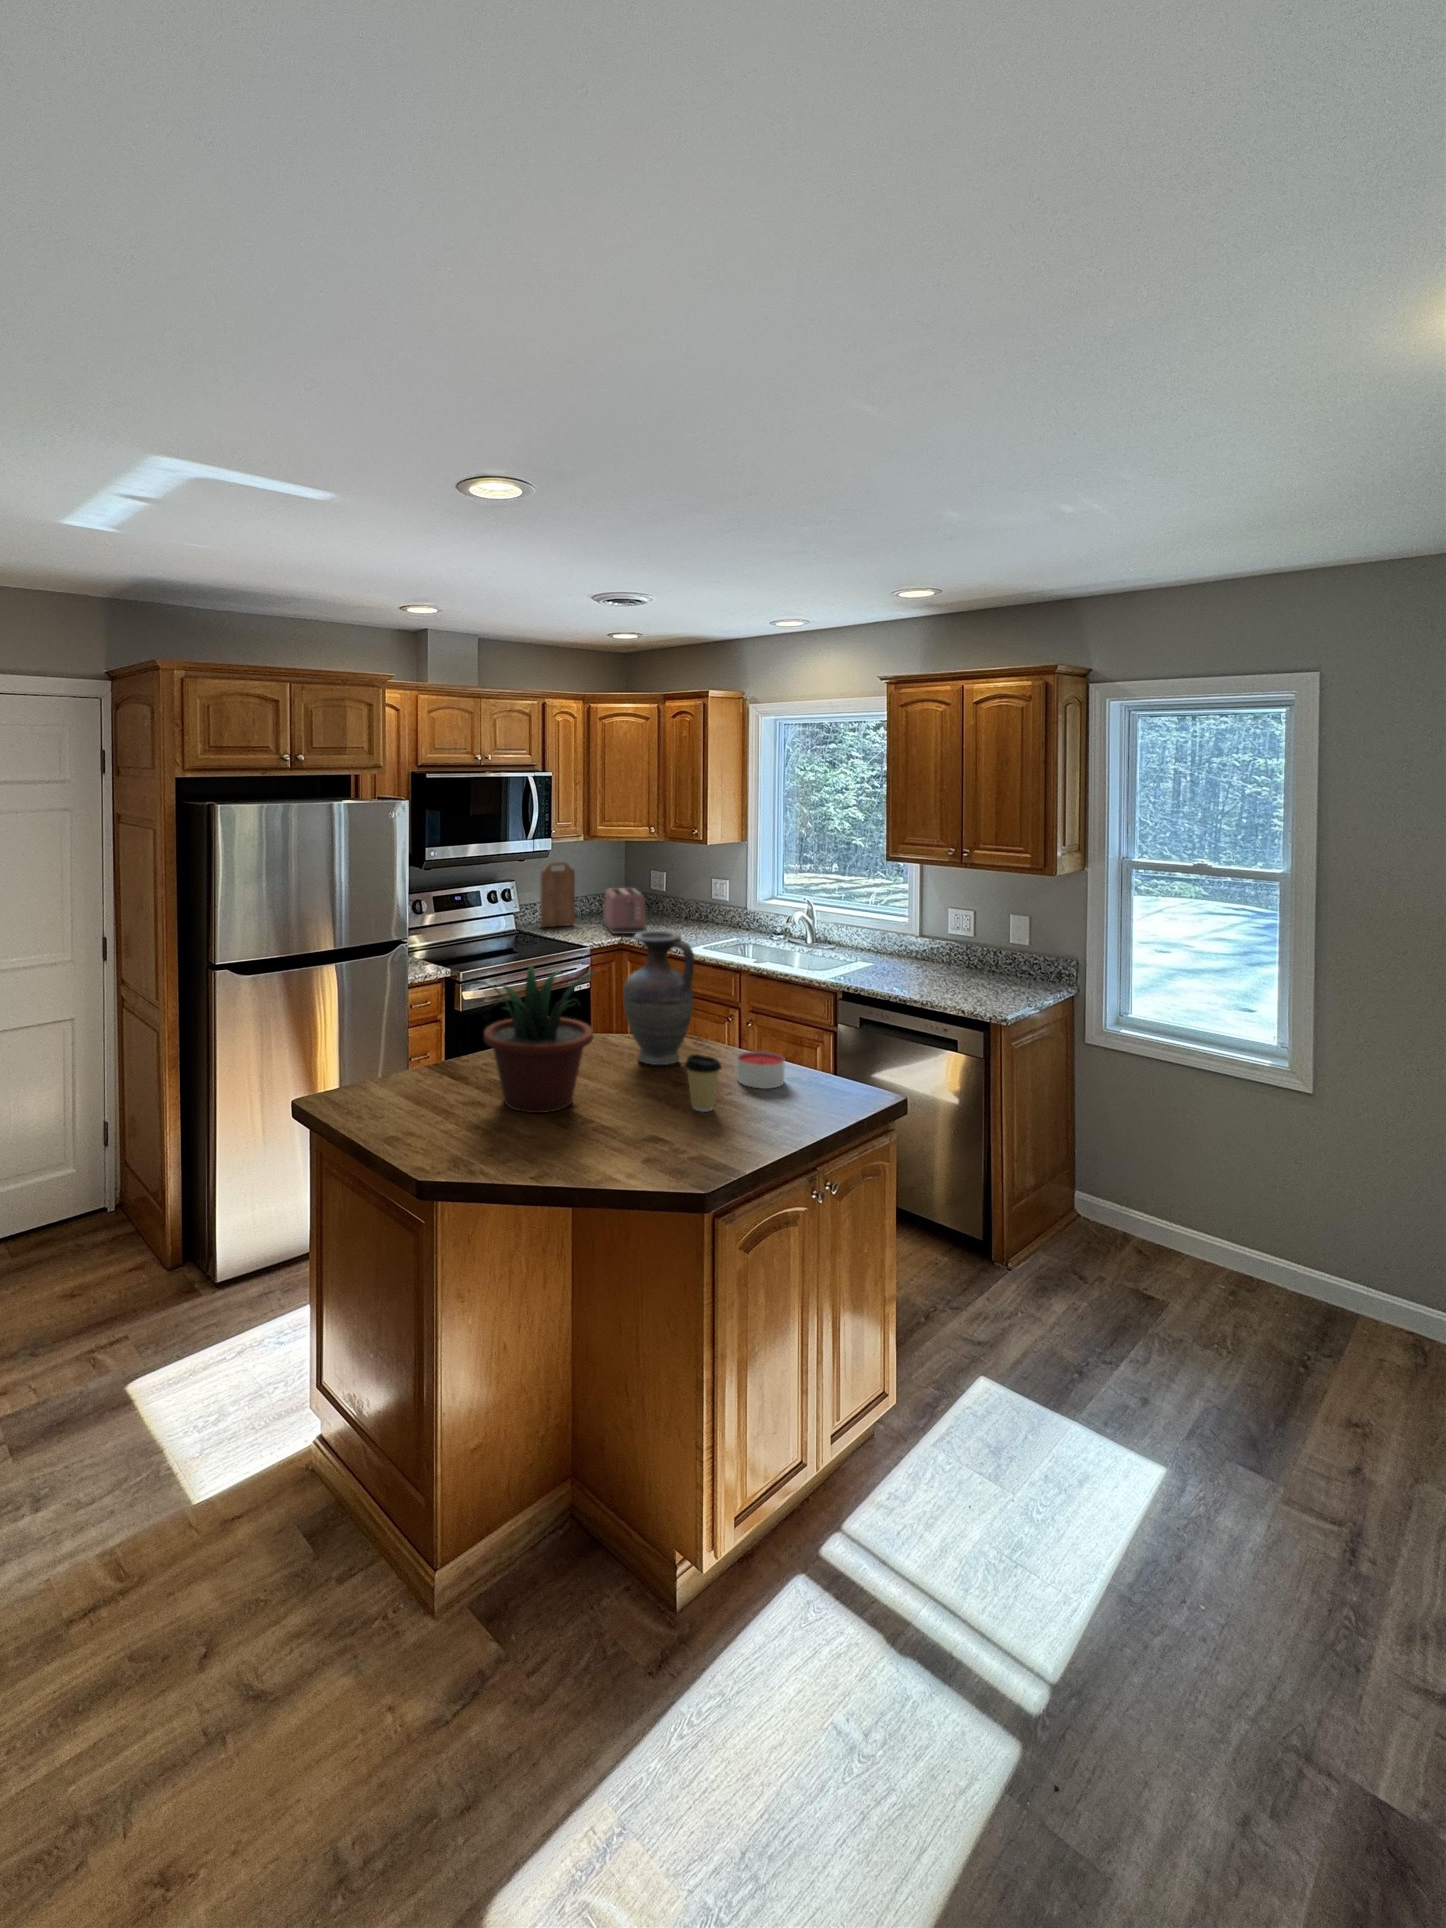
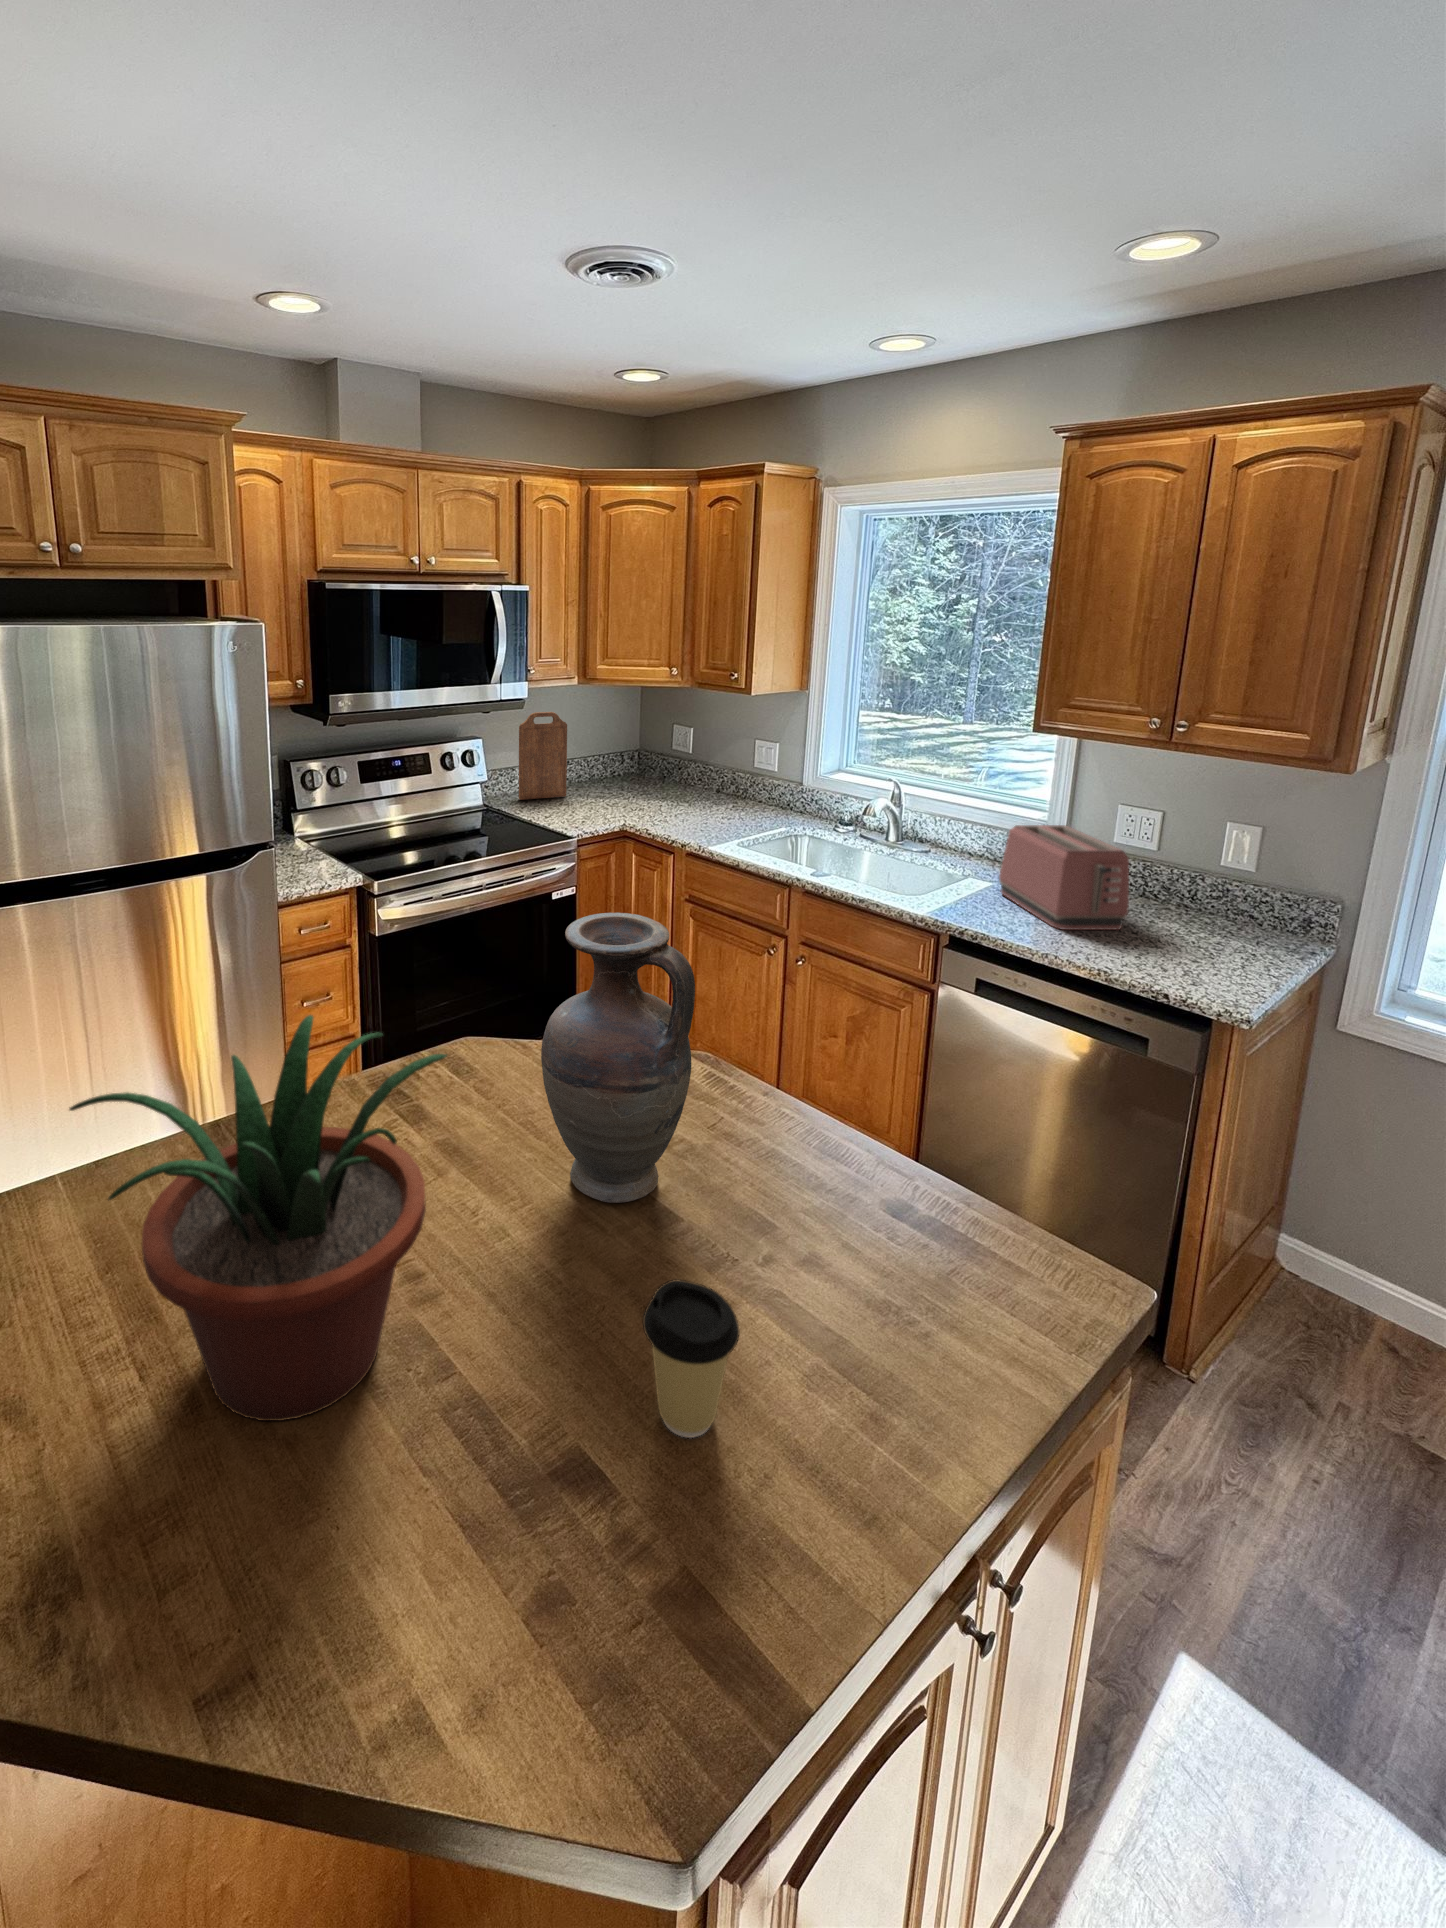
toaster: present [604,888,647,934] -> present [999,825,1129,930]
candle: present [737,1051,784,1089] -> none [777,1198,890,1317]

